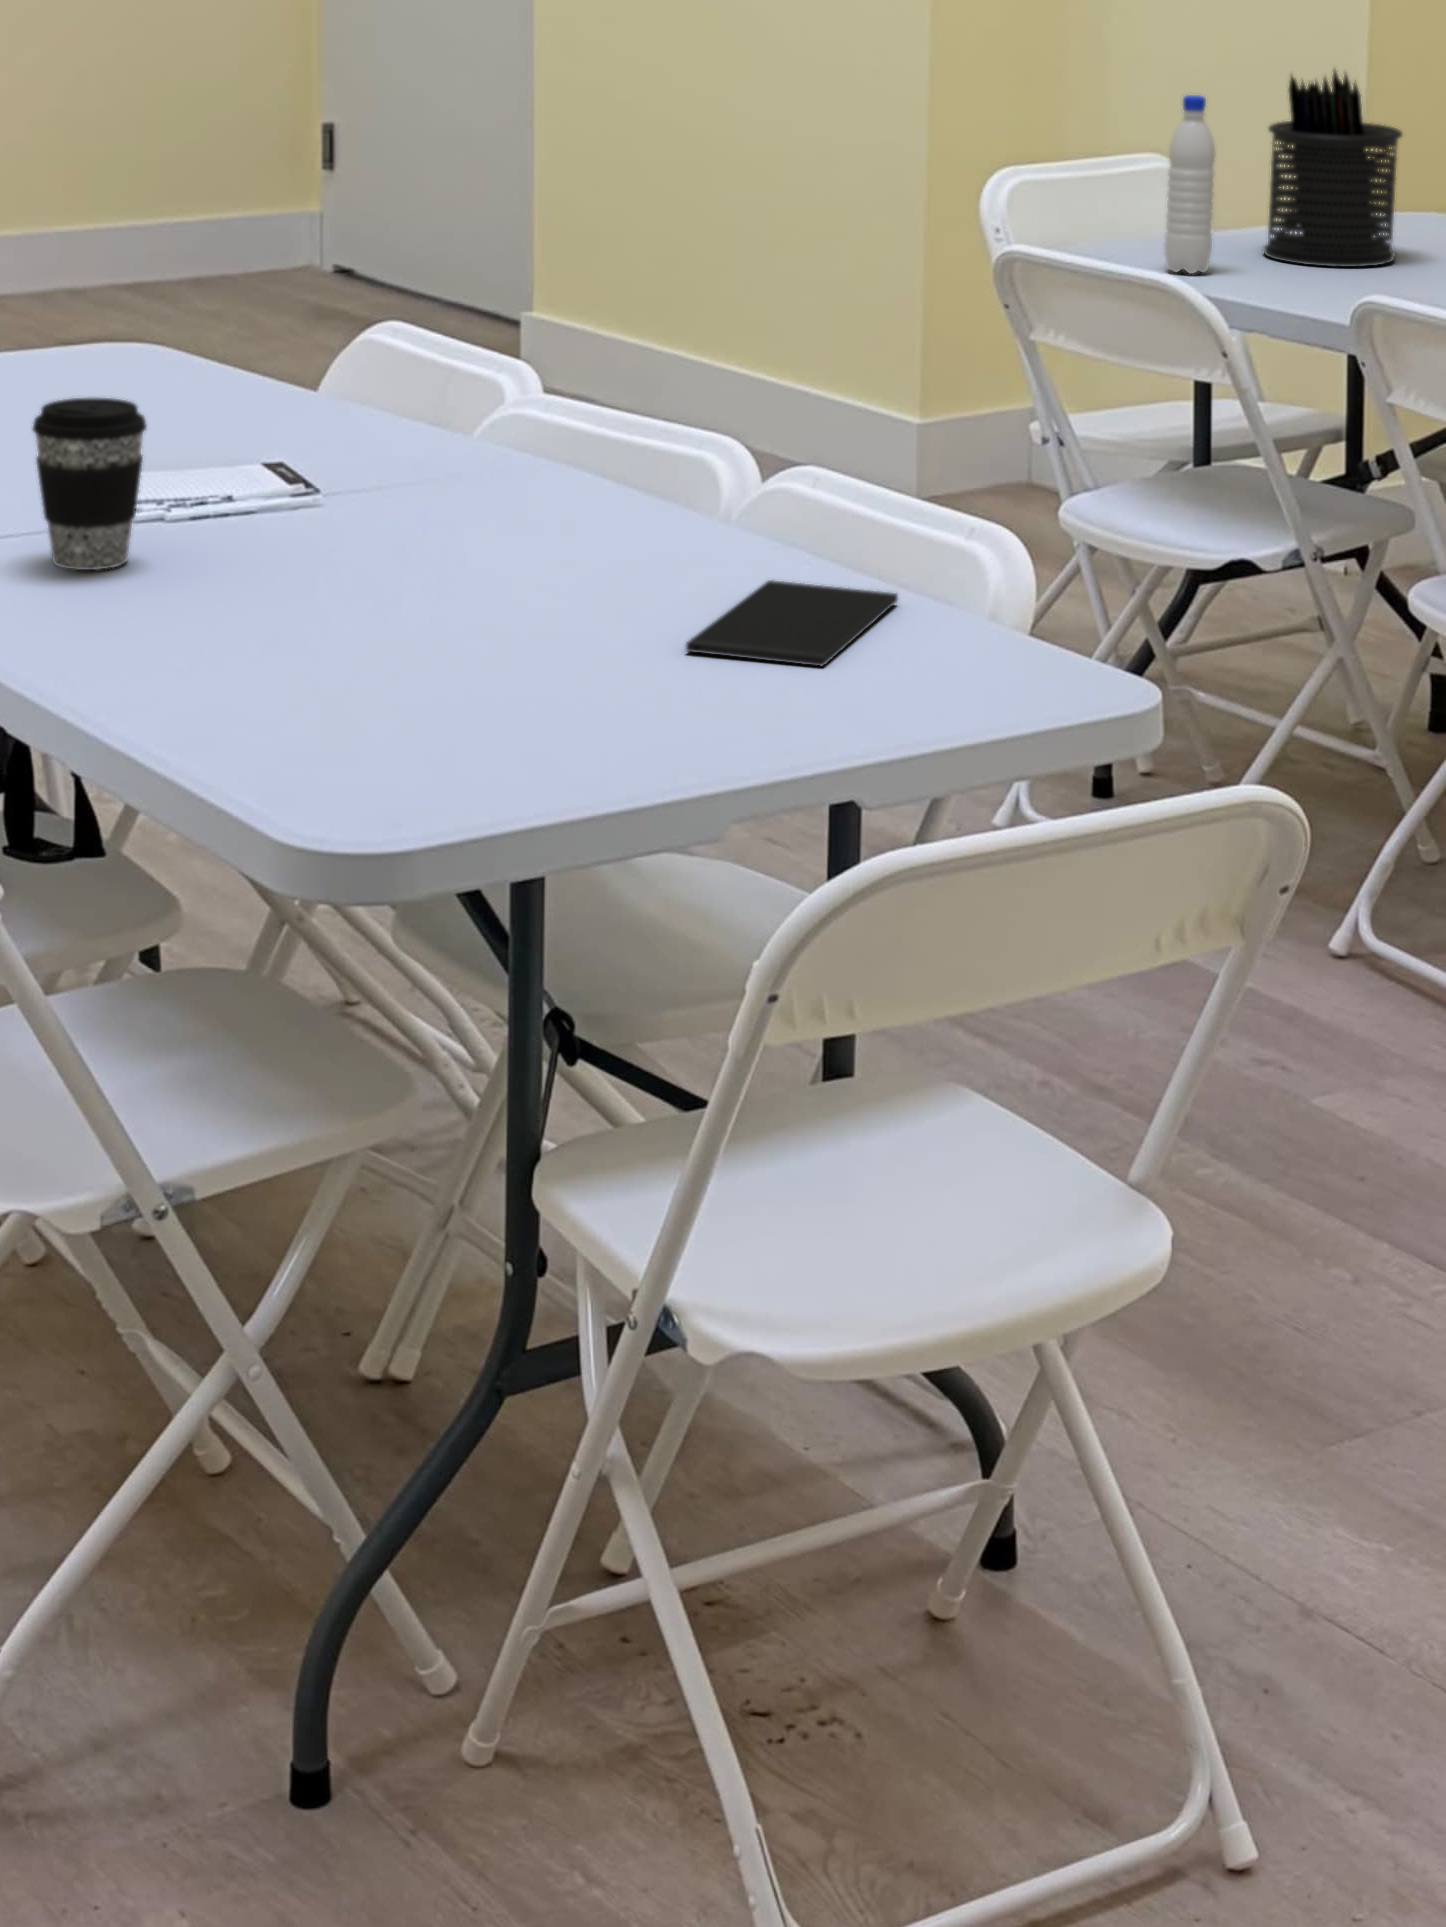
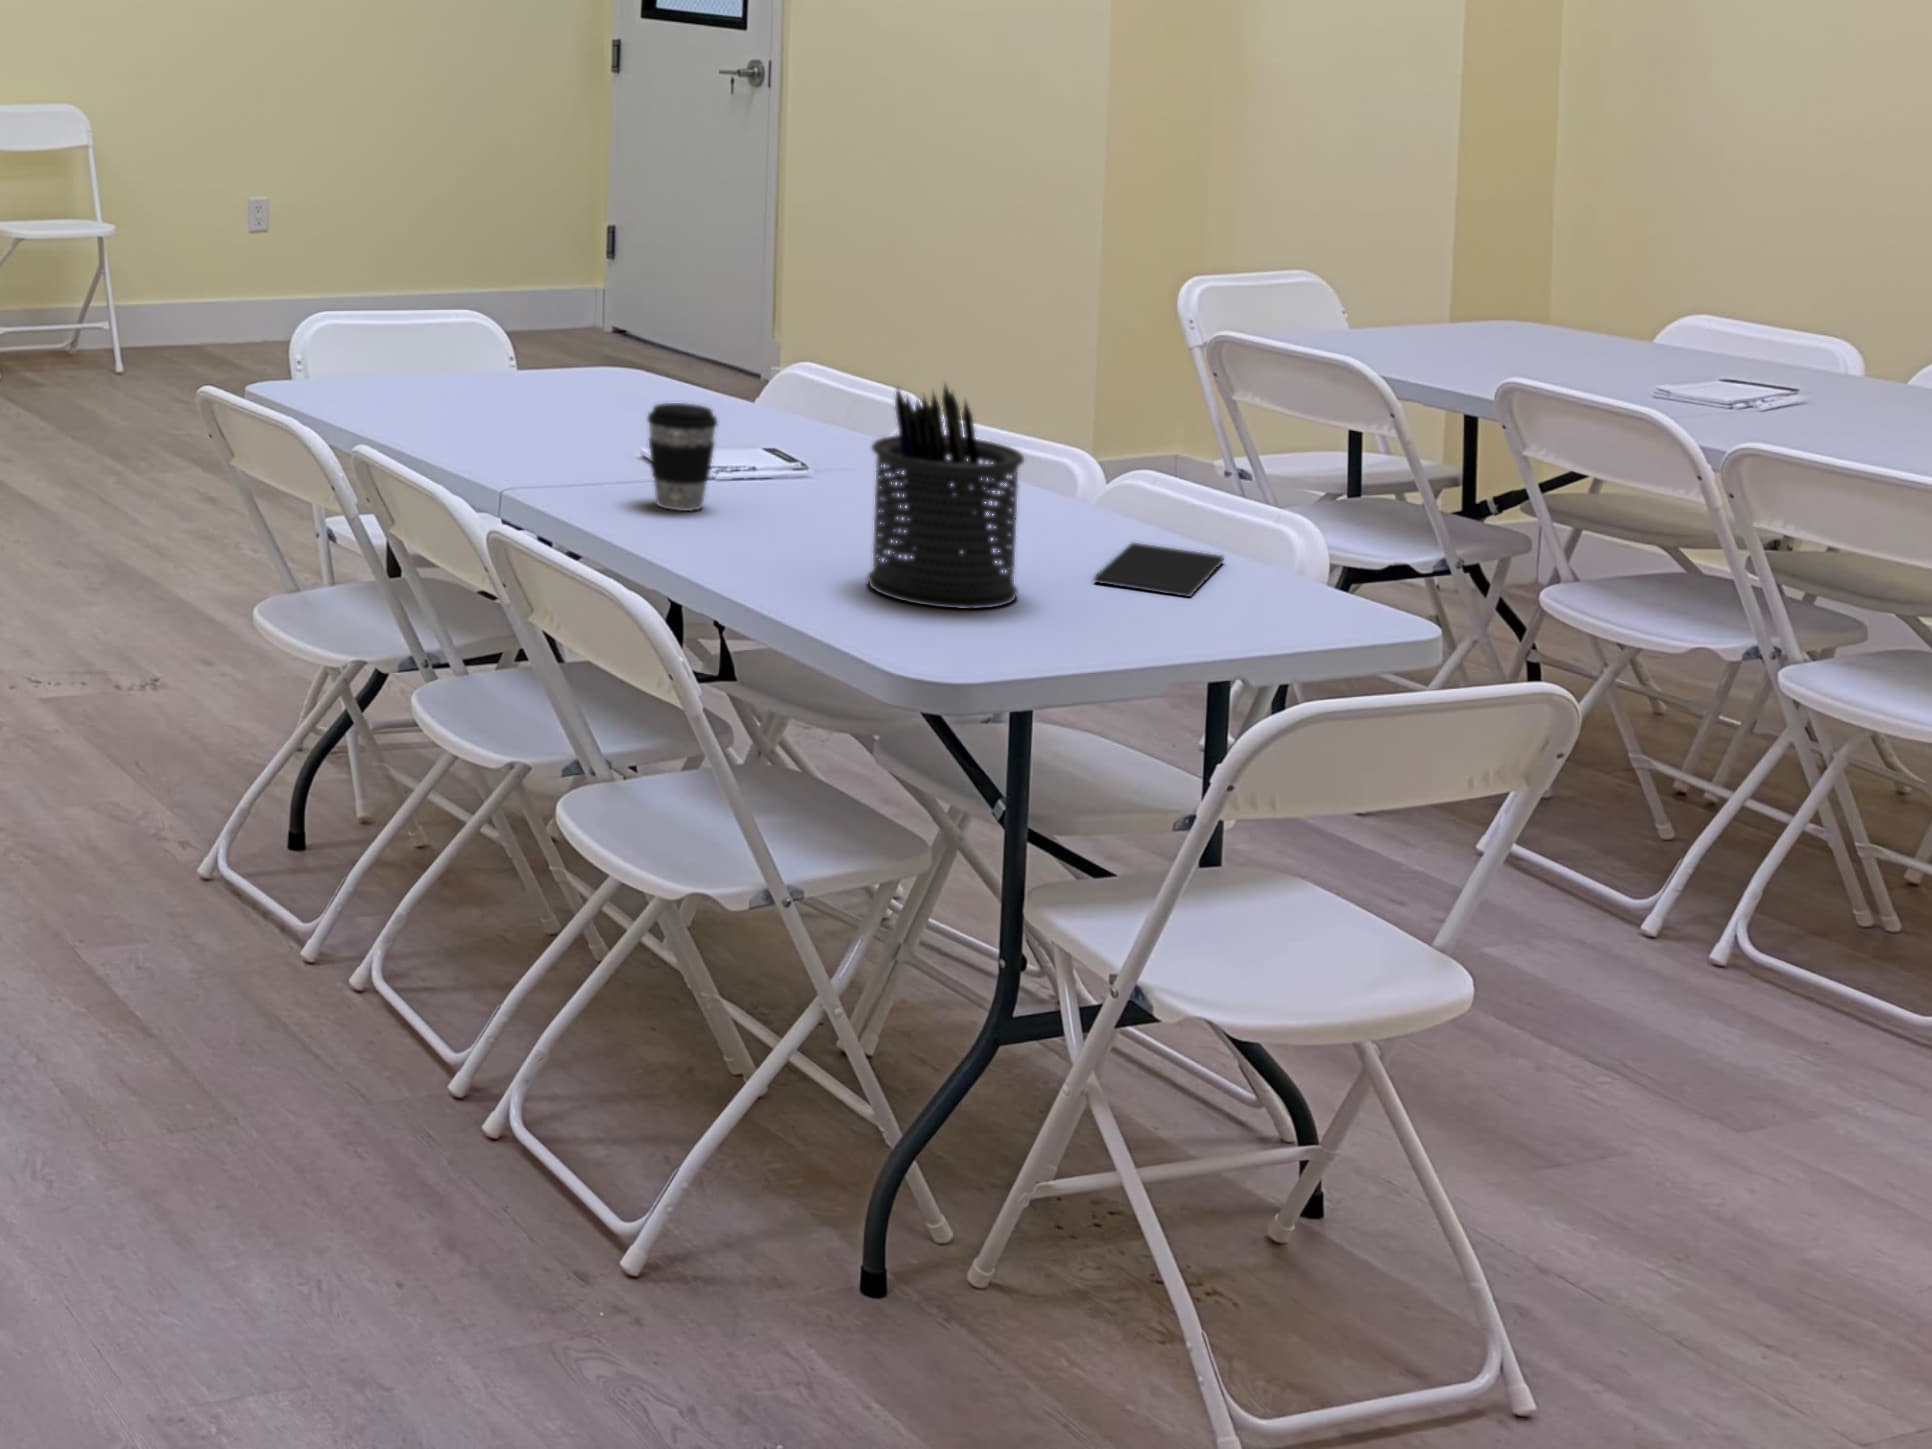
pen holder: present [1264,70,1402,267] -> present [868,386,1024,609]
water bottle: present [1165,95,1215,273] -> none [1333,230,1372,356]

